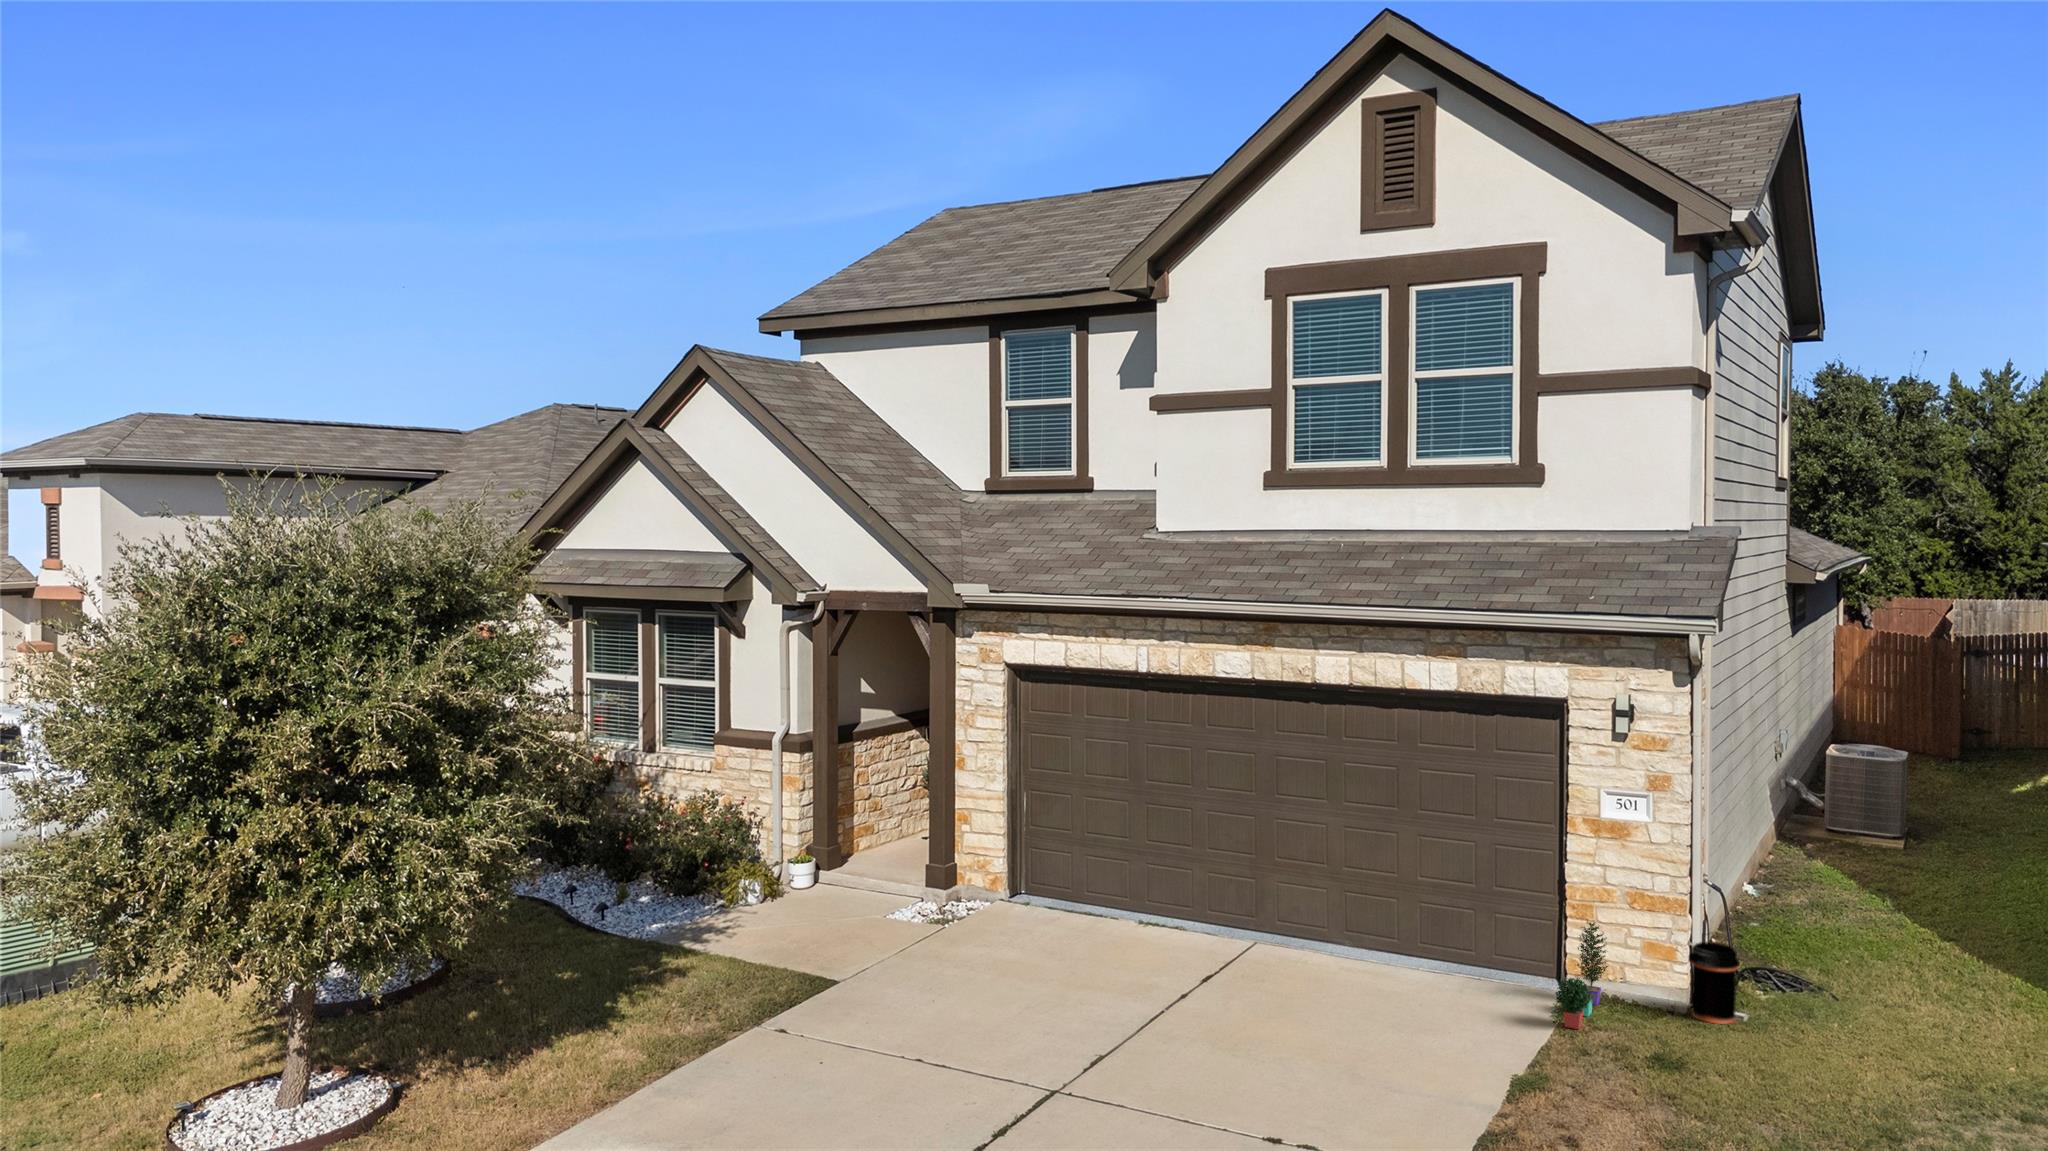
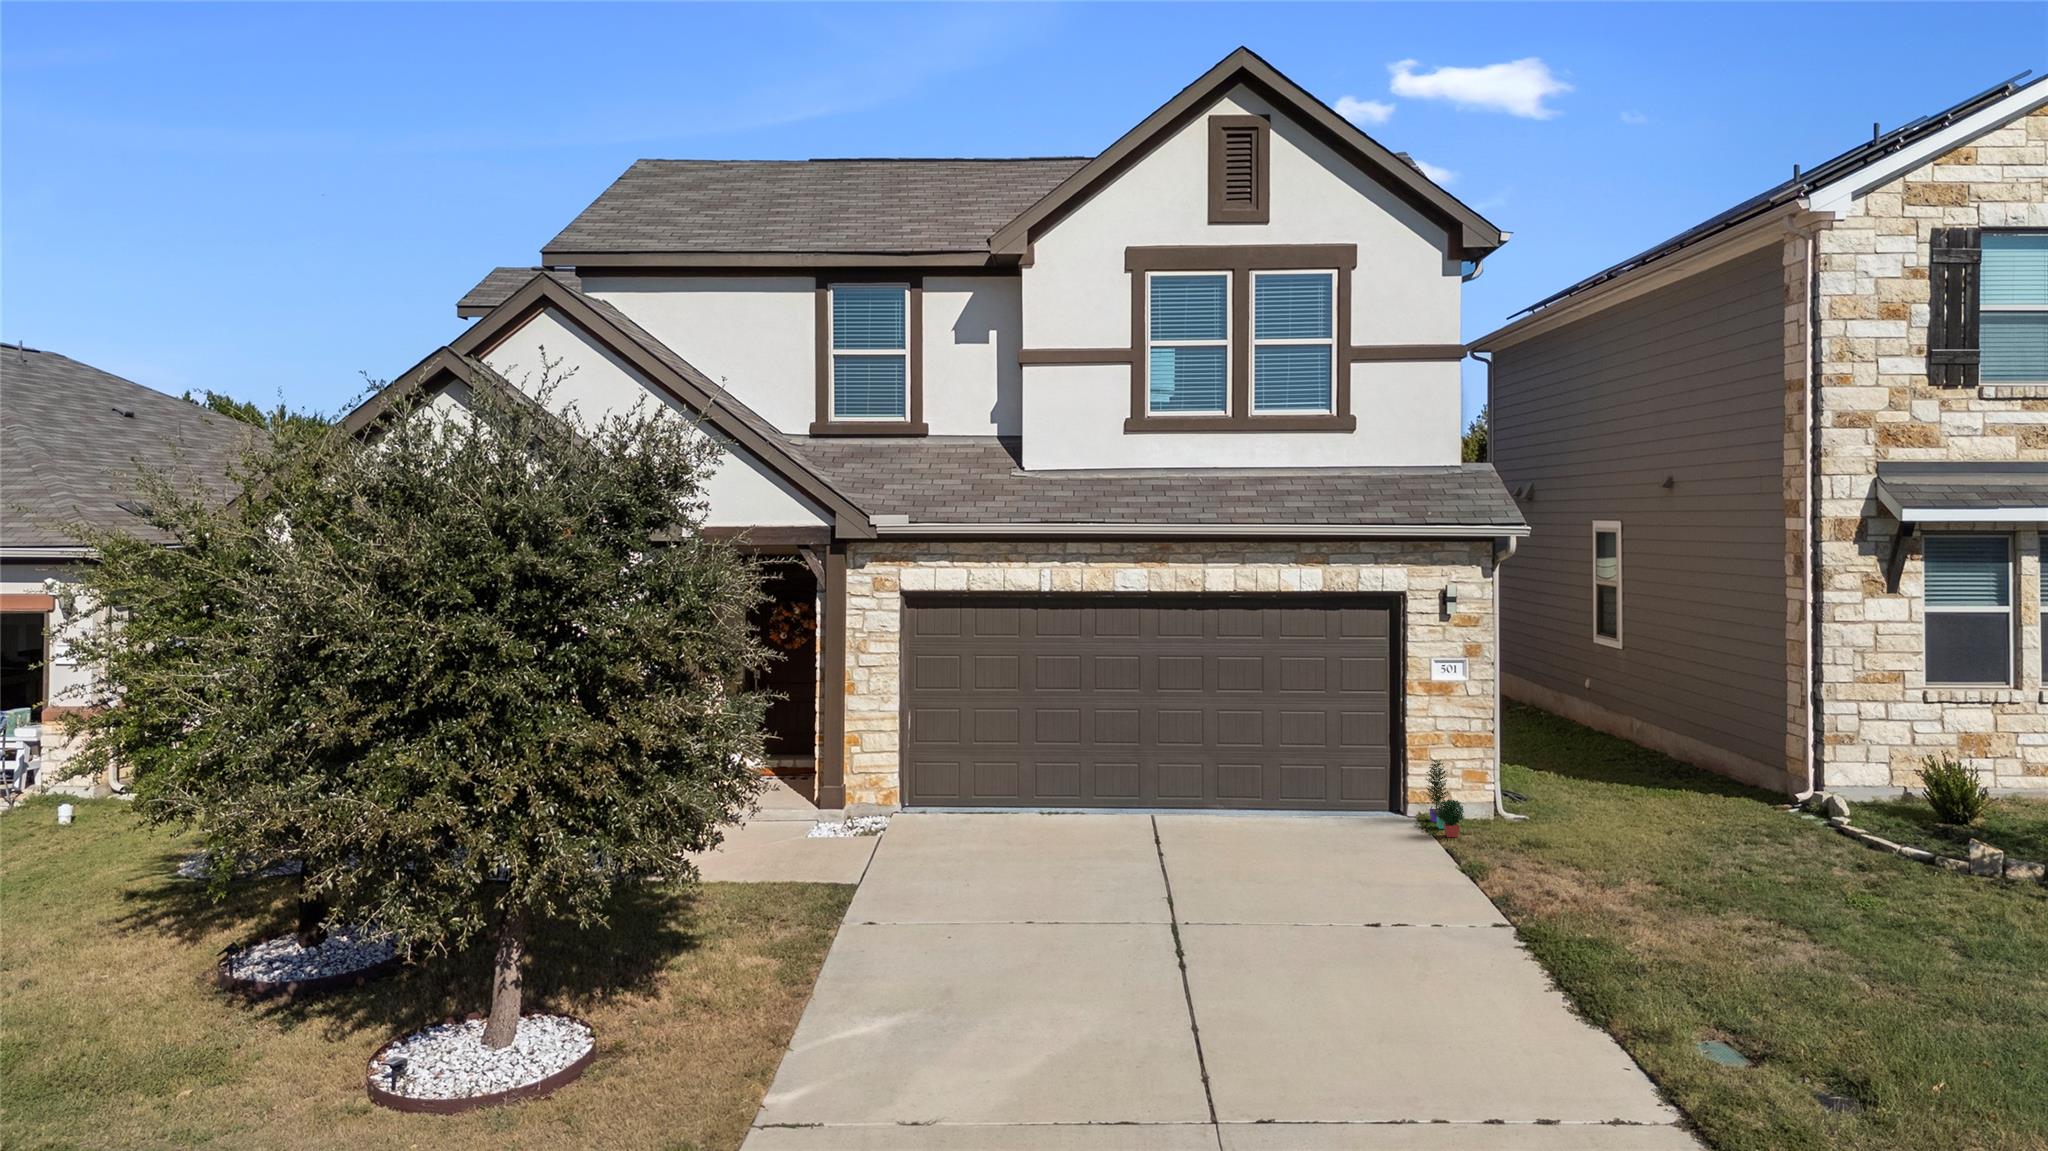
trash can: present [1689,942,1740,1024] -> none [1498,765,1535,822]

